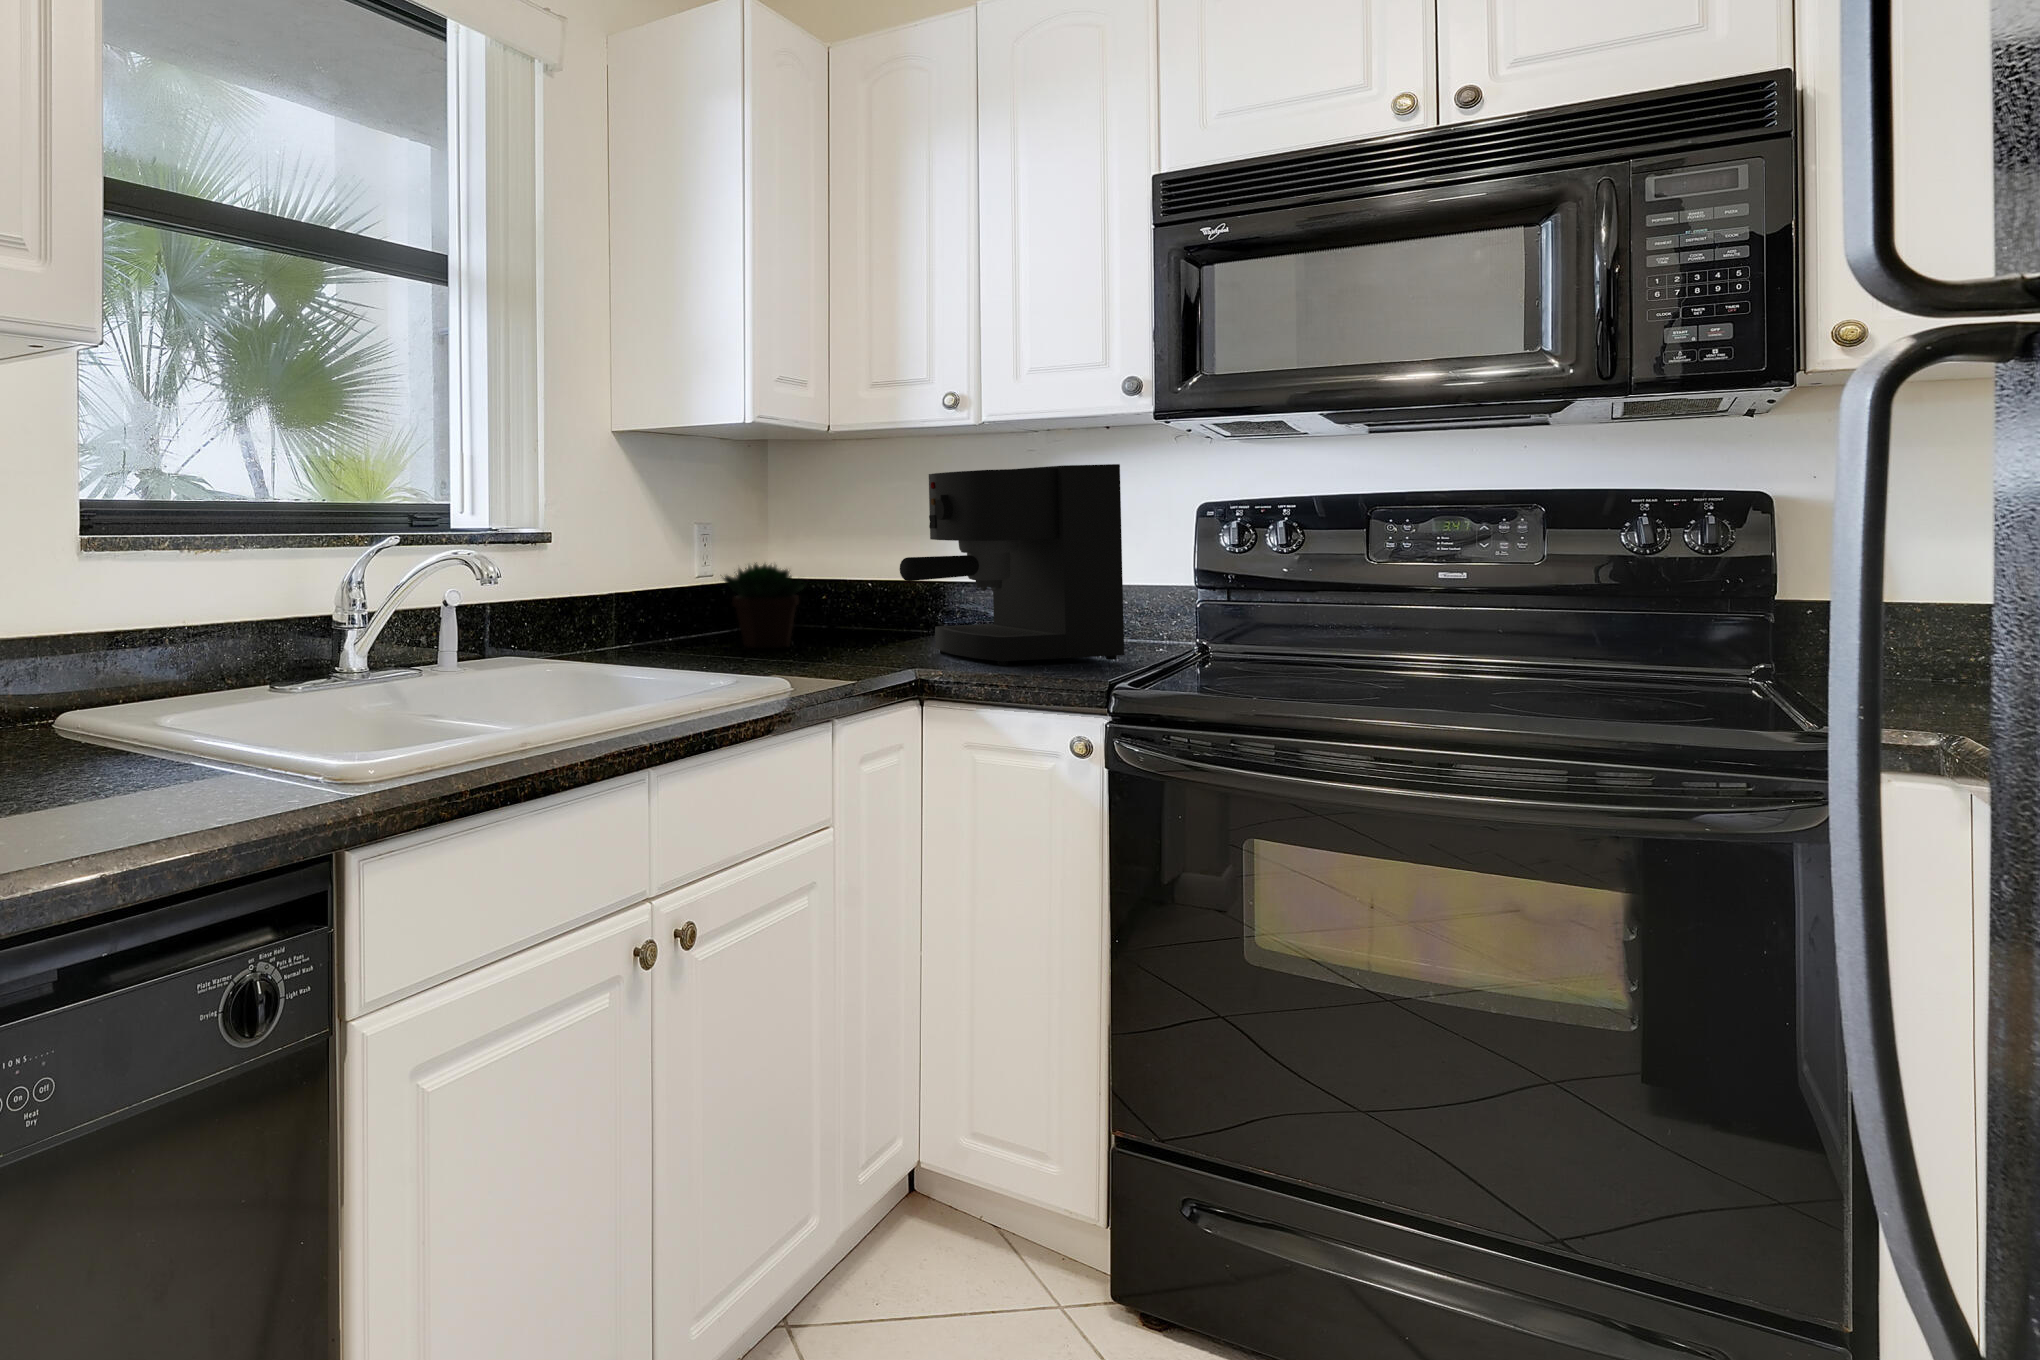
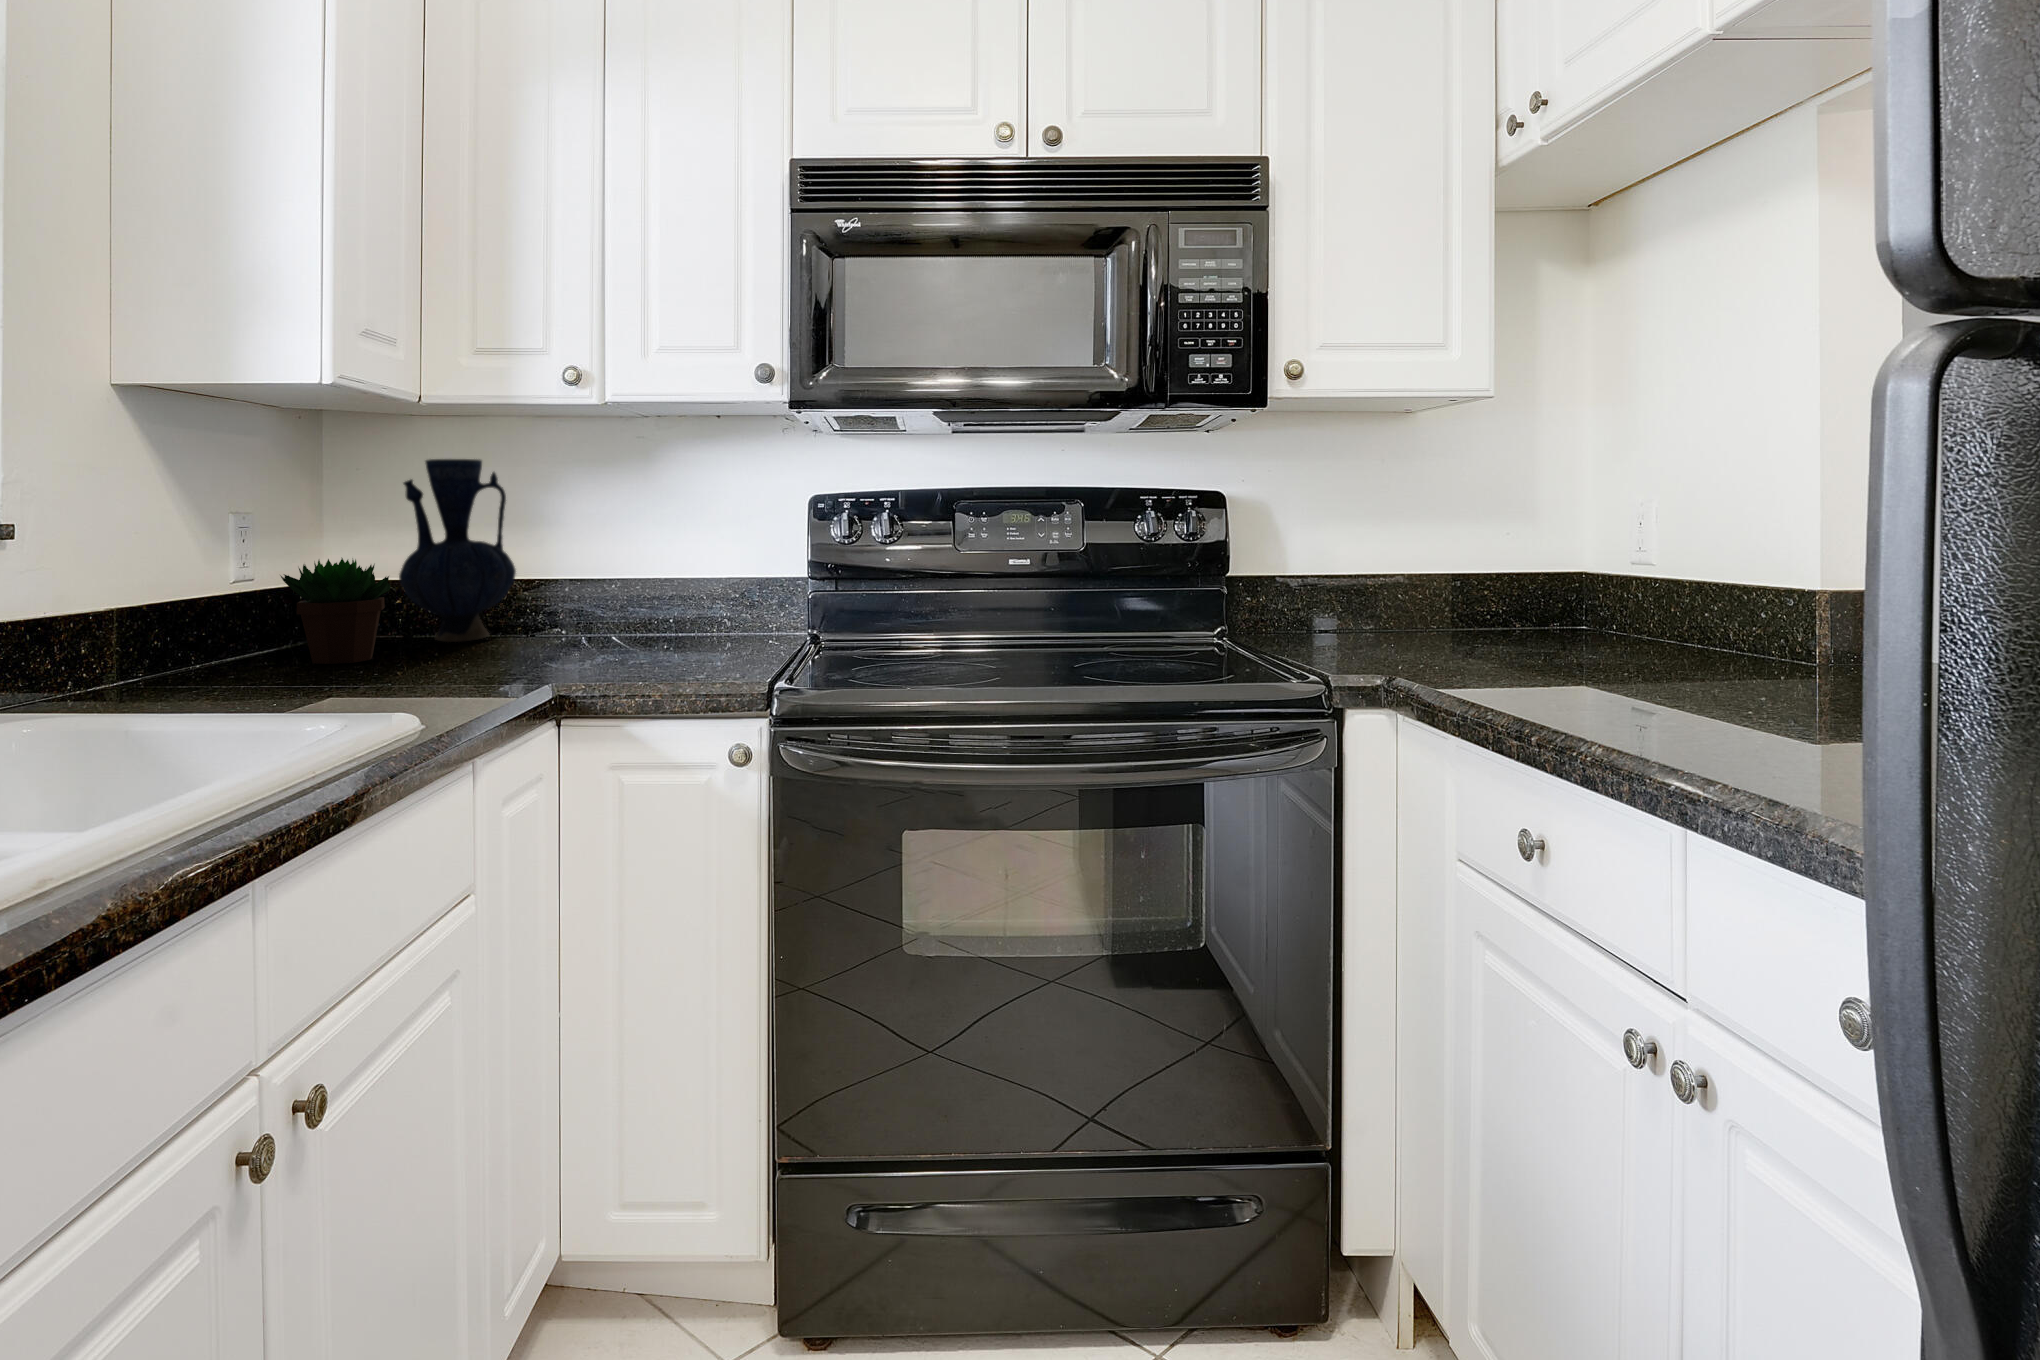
coffee maker: present [900,464,1124,665] -> none [526,452,752,666]
vase: none [819,473,918,637] -> present [399,459,516,642]

